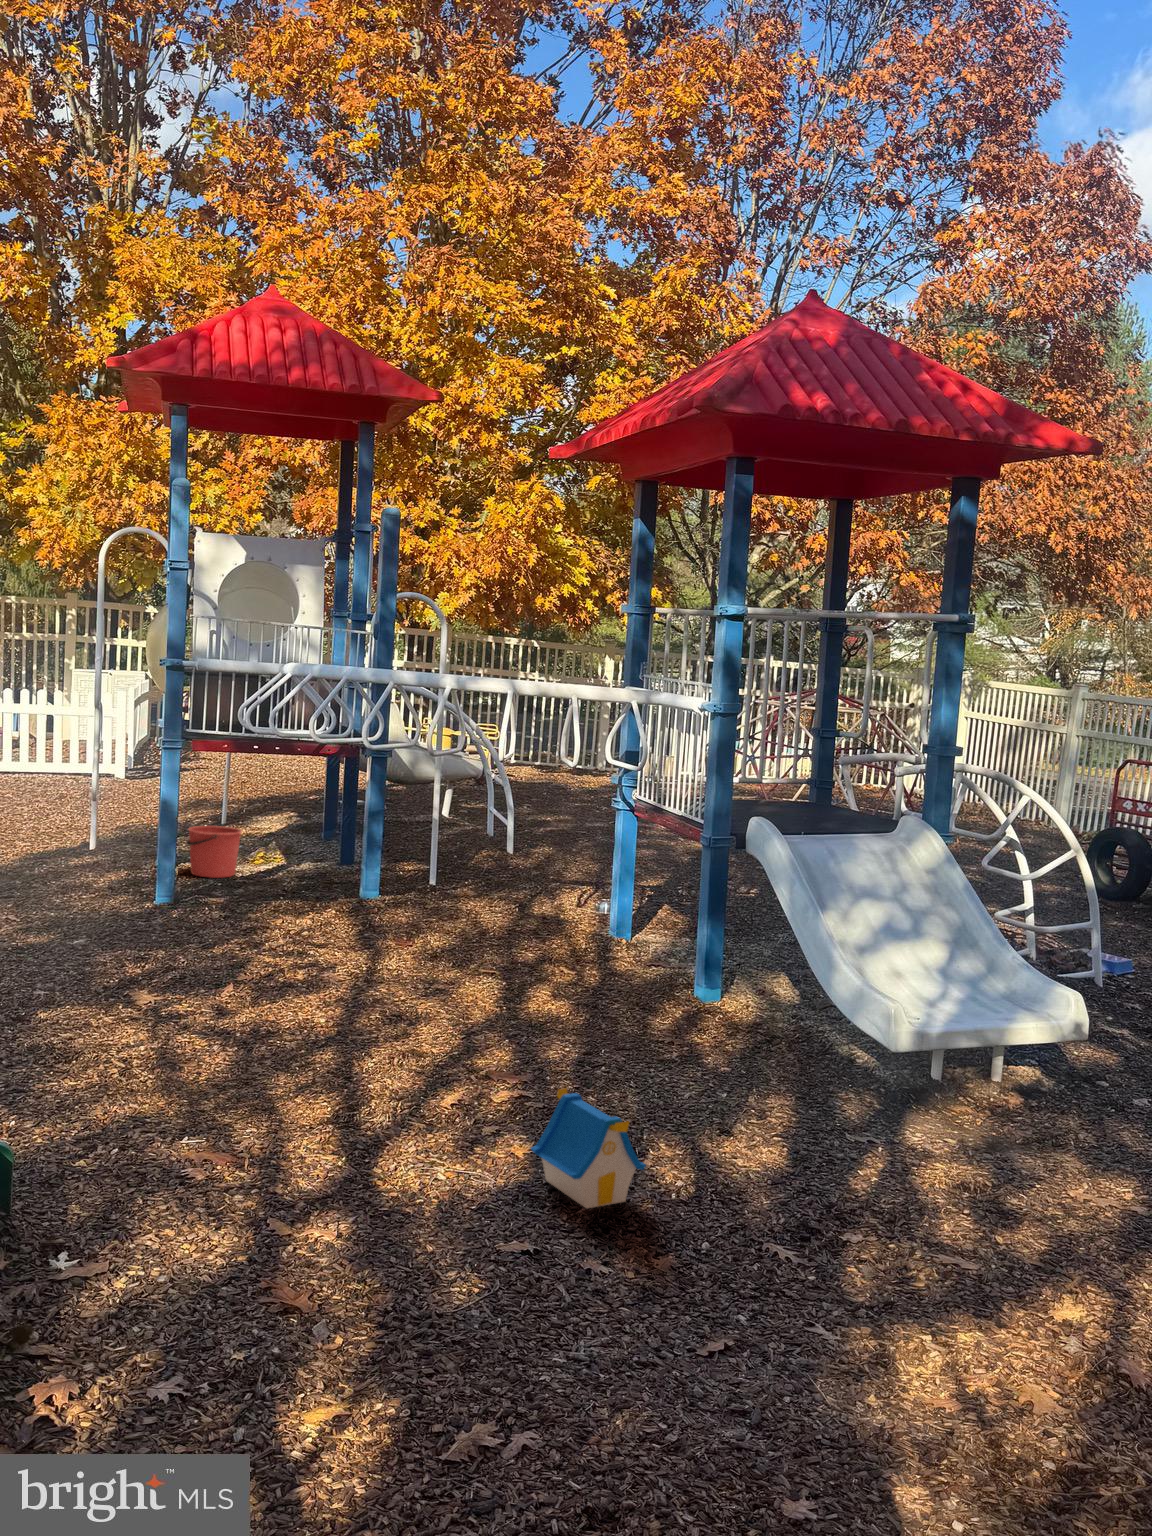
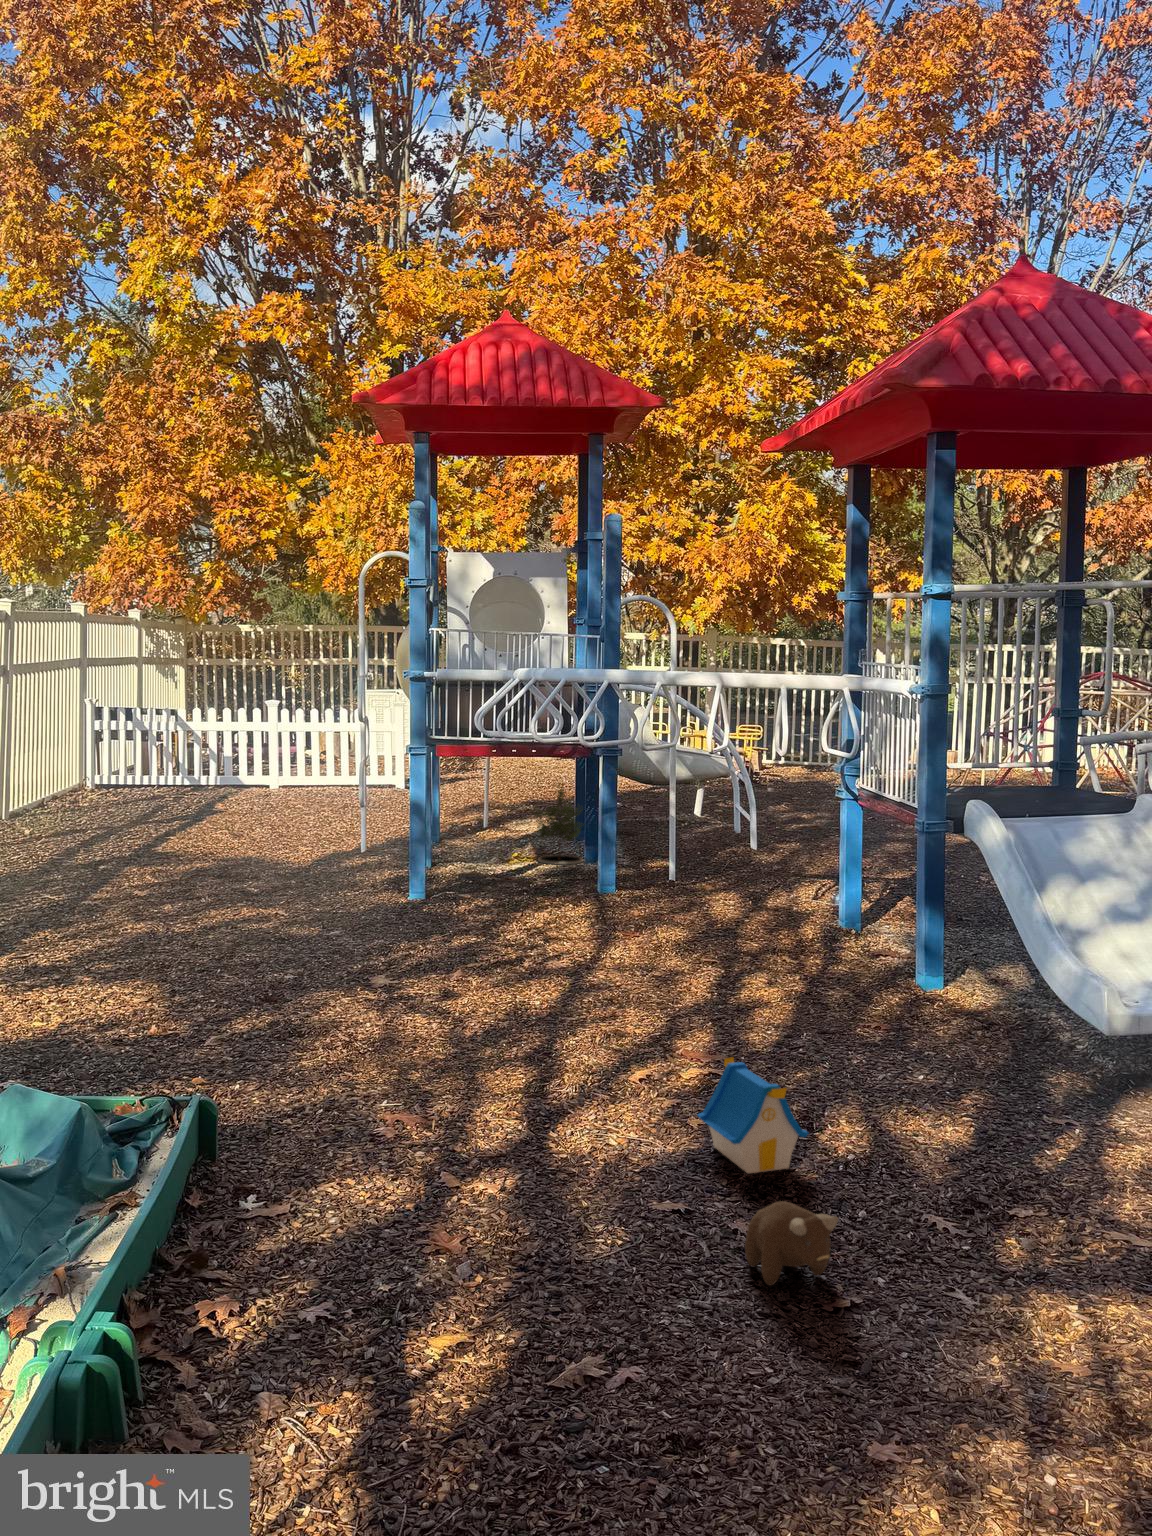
potted tree: none [281,779,339,869] -> present [535,781,583,865]
bucket: present [186,826,242,878] -> none [440,825,491,874]
plush toy: none [610,1244,711,1331] -> present [745,1201,838,1285]

